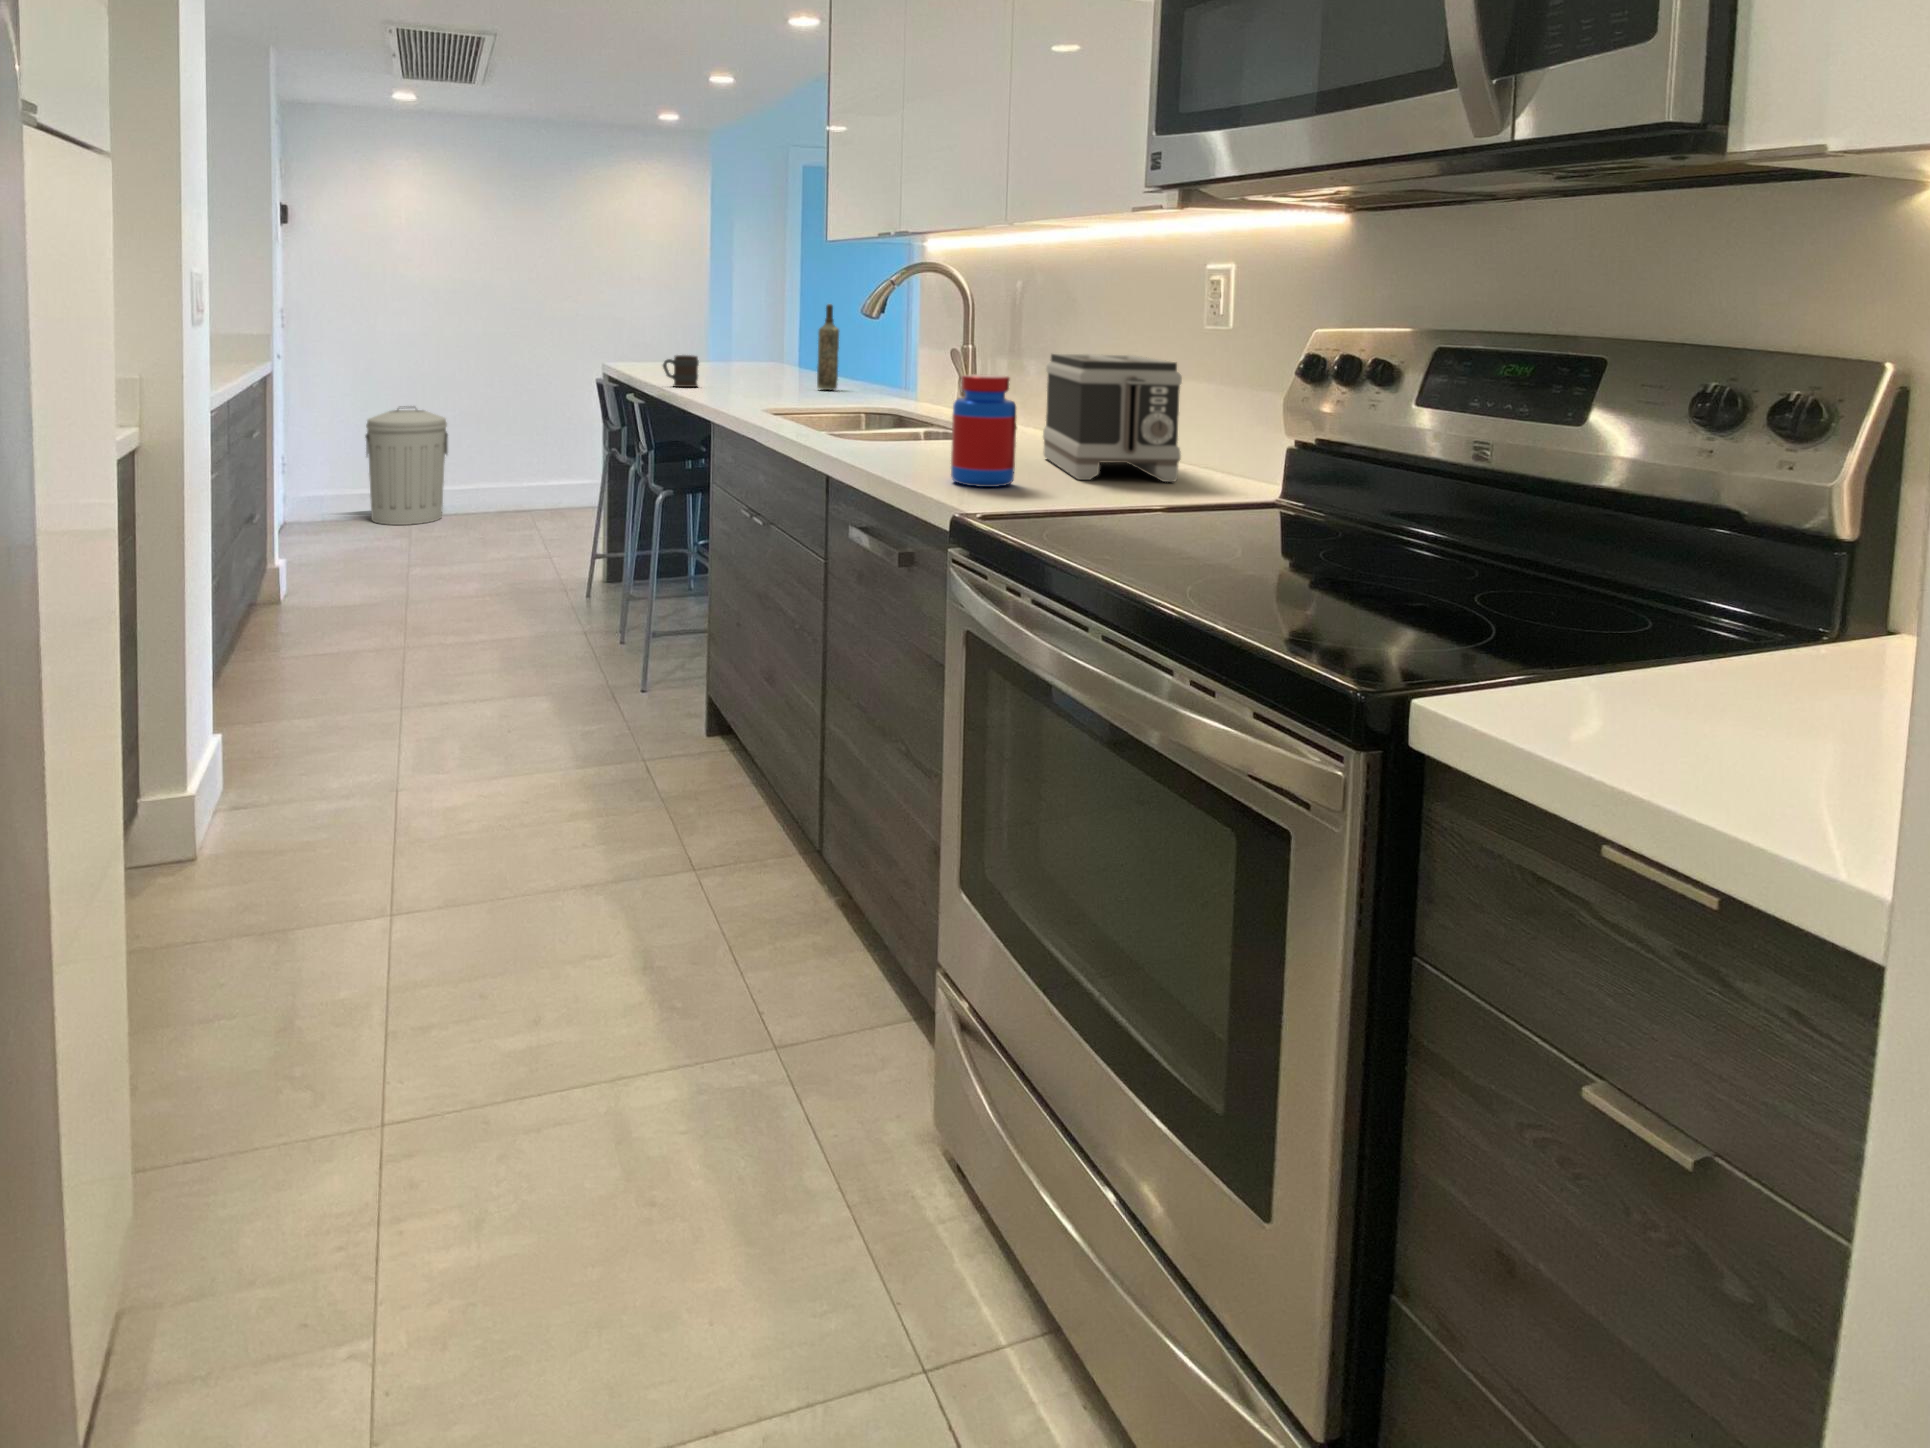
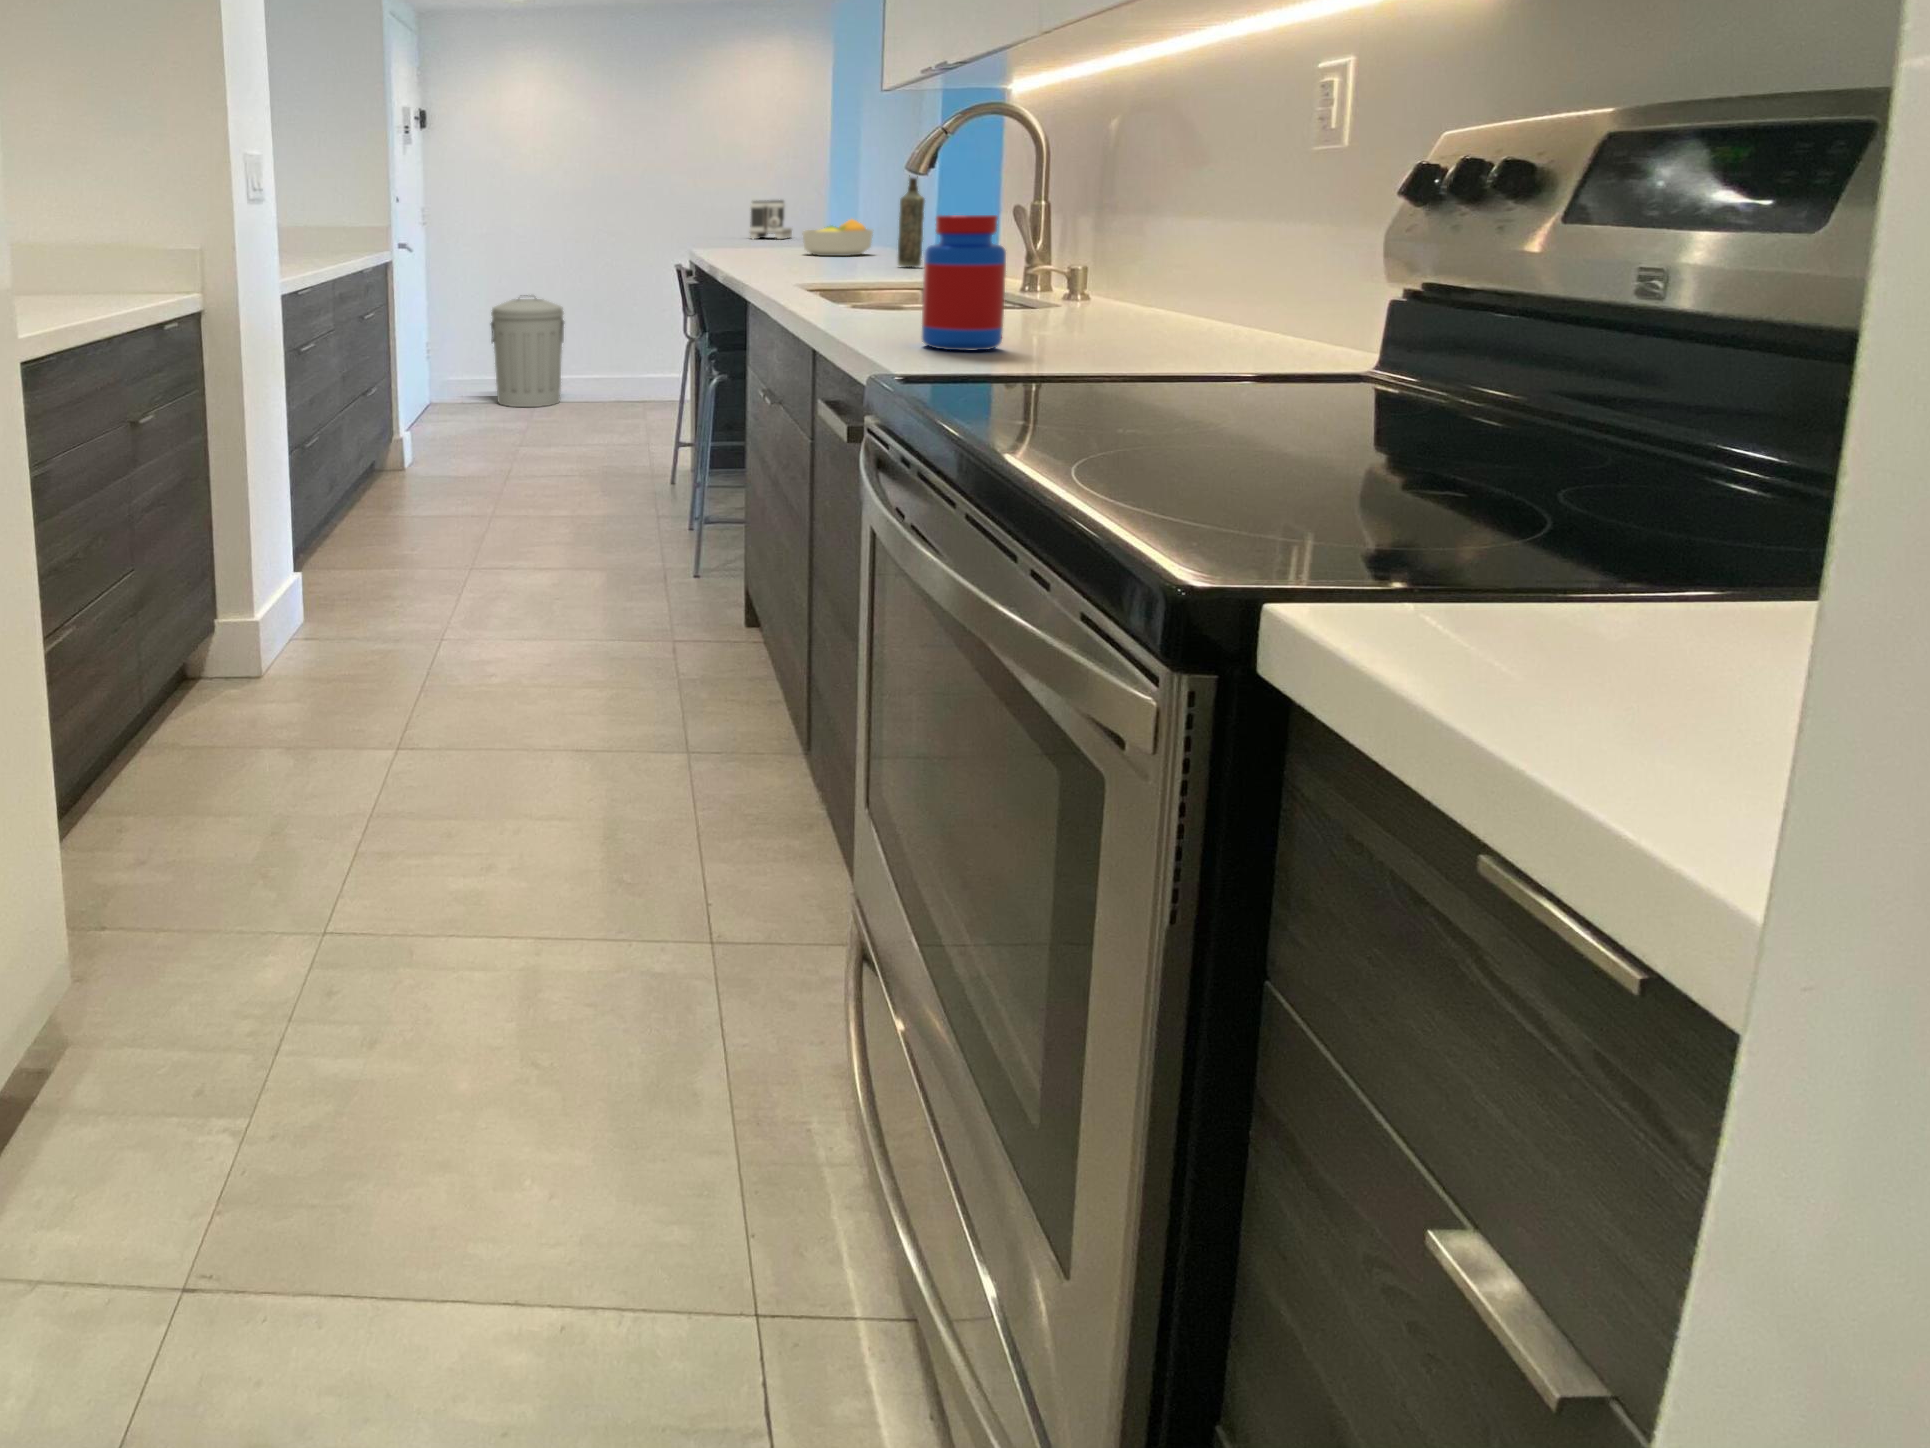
fruit bowl: none [715,340,776,375] -> present [802,219,873,256]
toaster: present [1043,354,1182,482] -> present [750,200,792,239]
mug: present [663,355,699,387] -> none [725,232,765,265]

